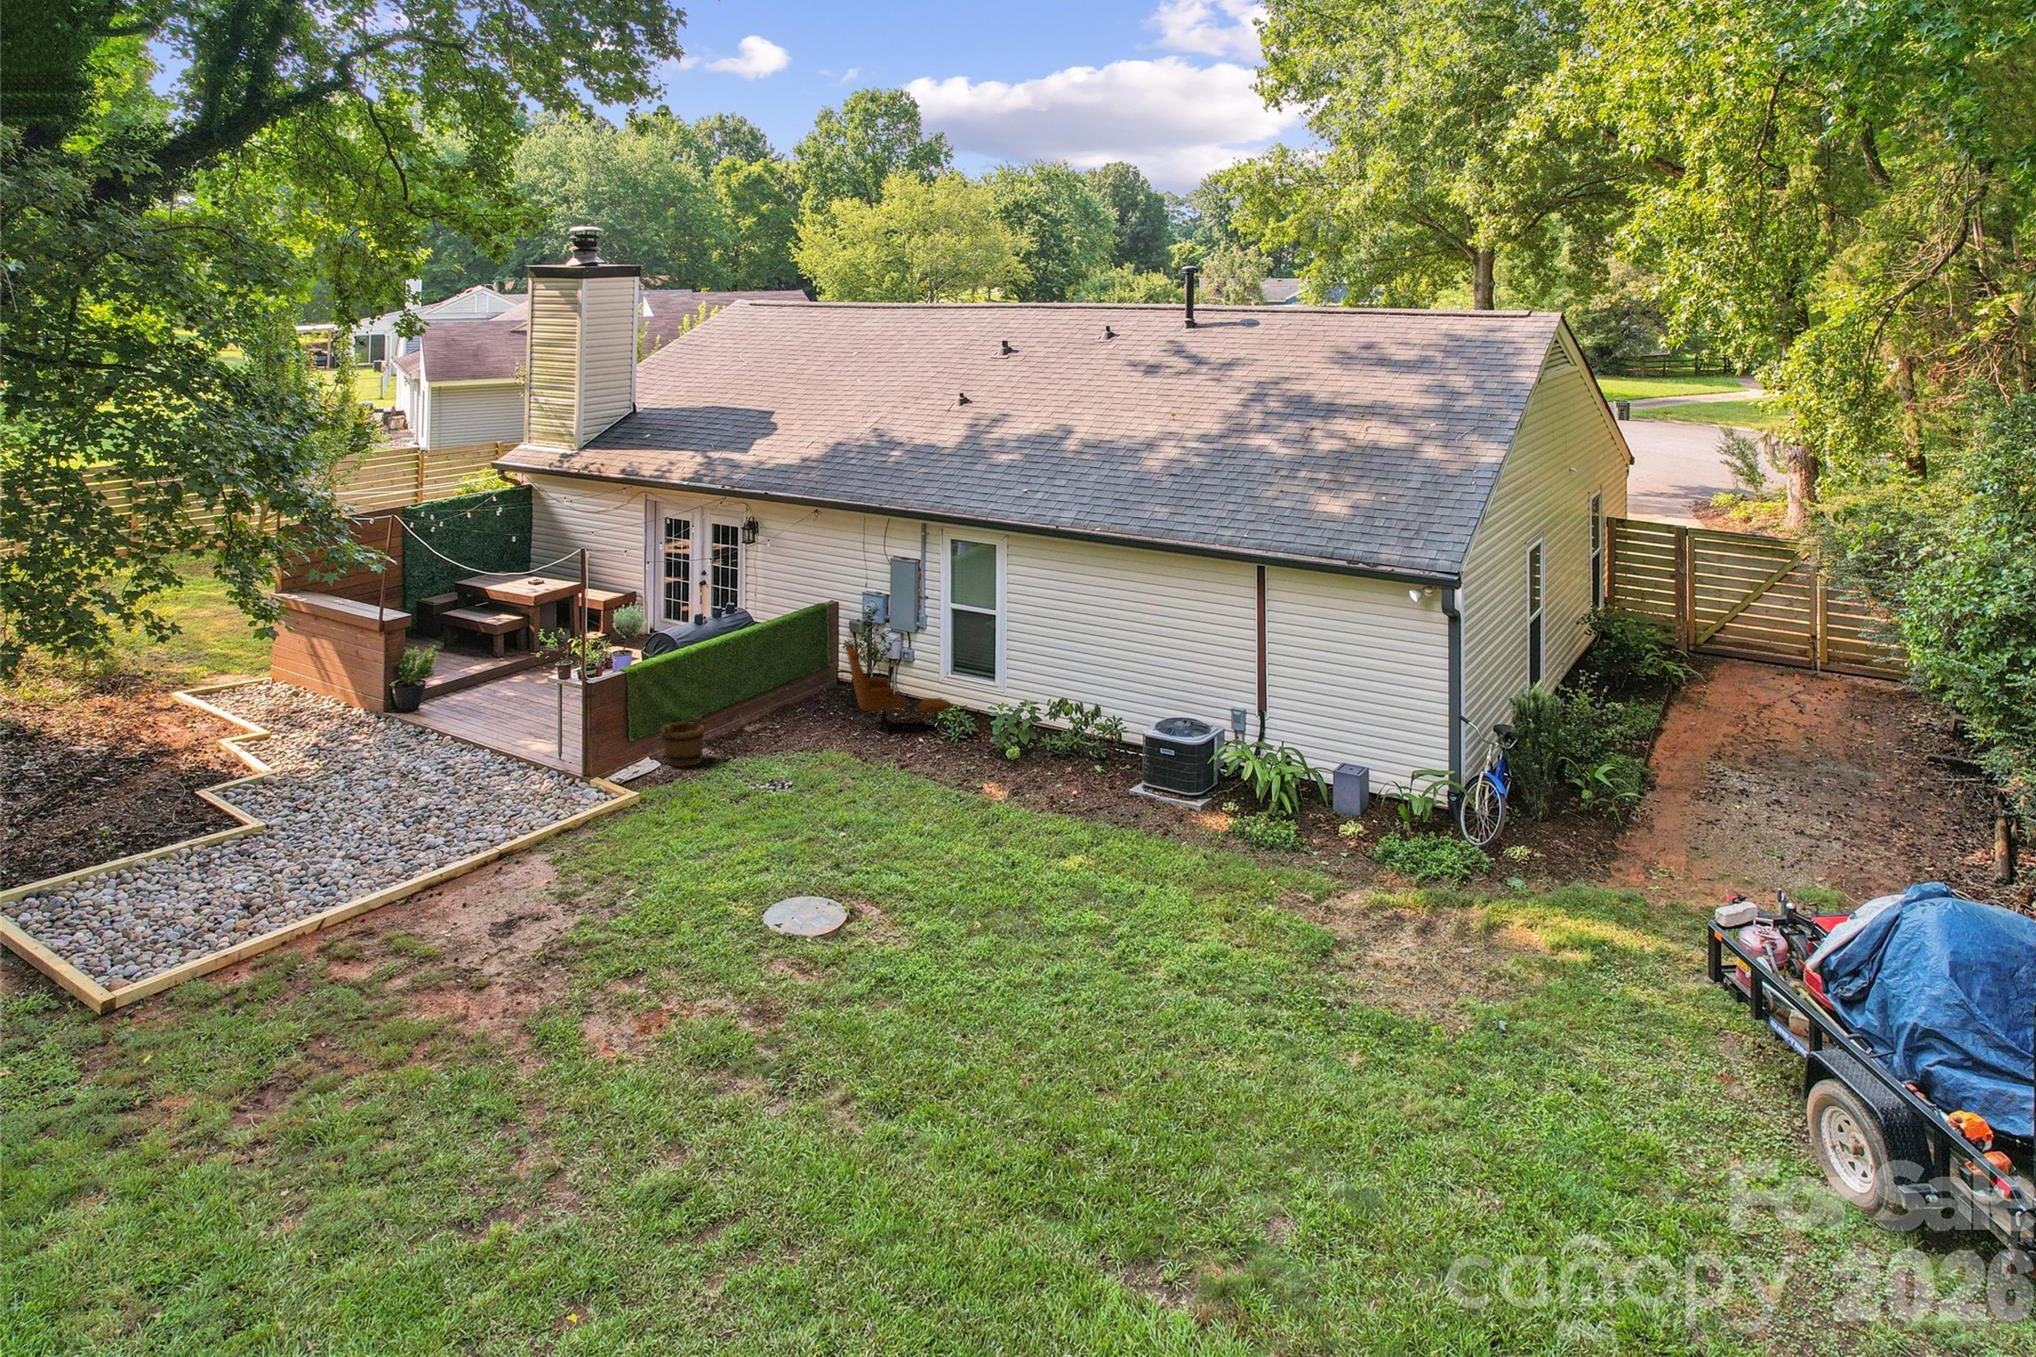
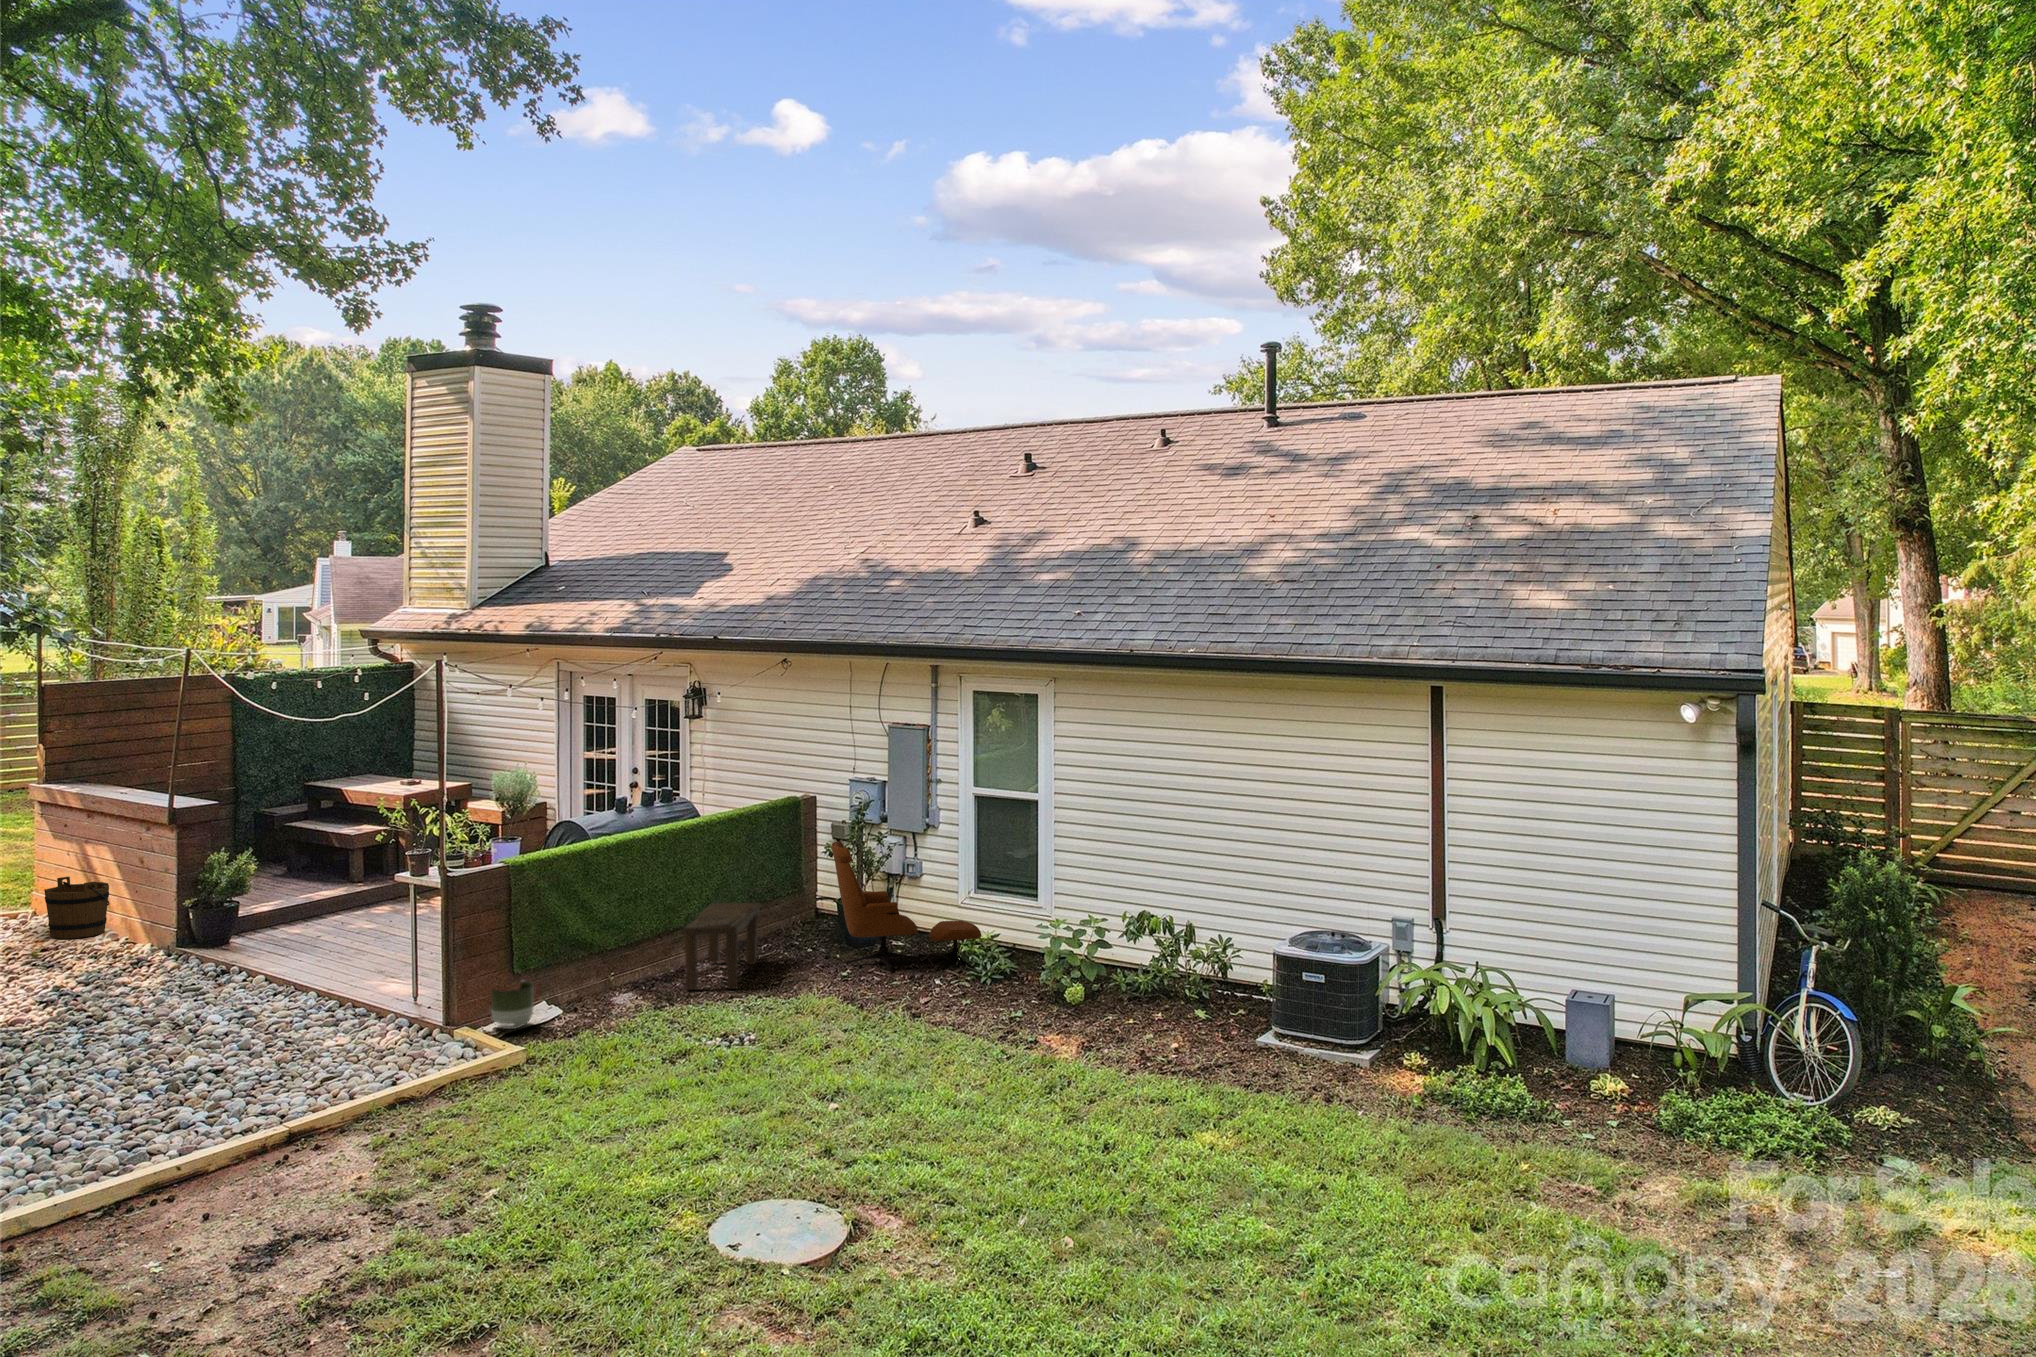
bench: none [742,686,797,749] -> present [683,903,761,990]
bucket: present [661,717,704,767] -> present [44,876,110,939]
planter: none [612,745,643,778] -> present [491,980,534,1029]

